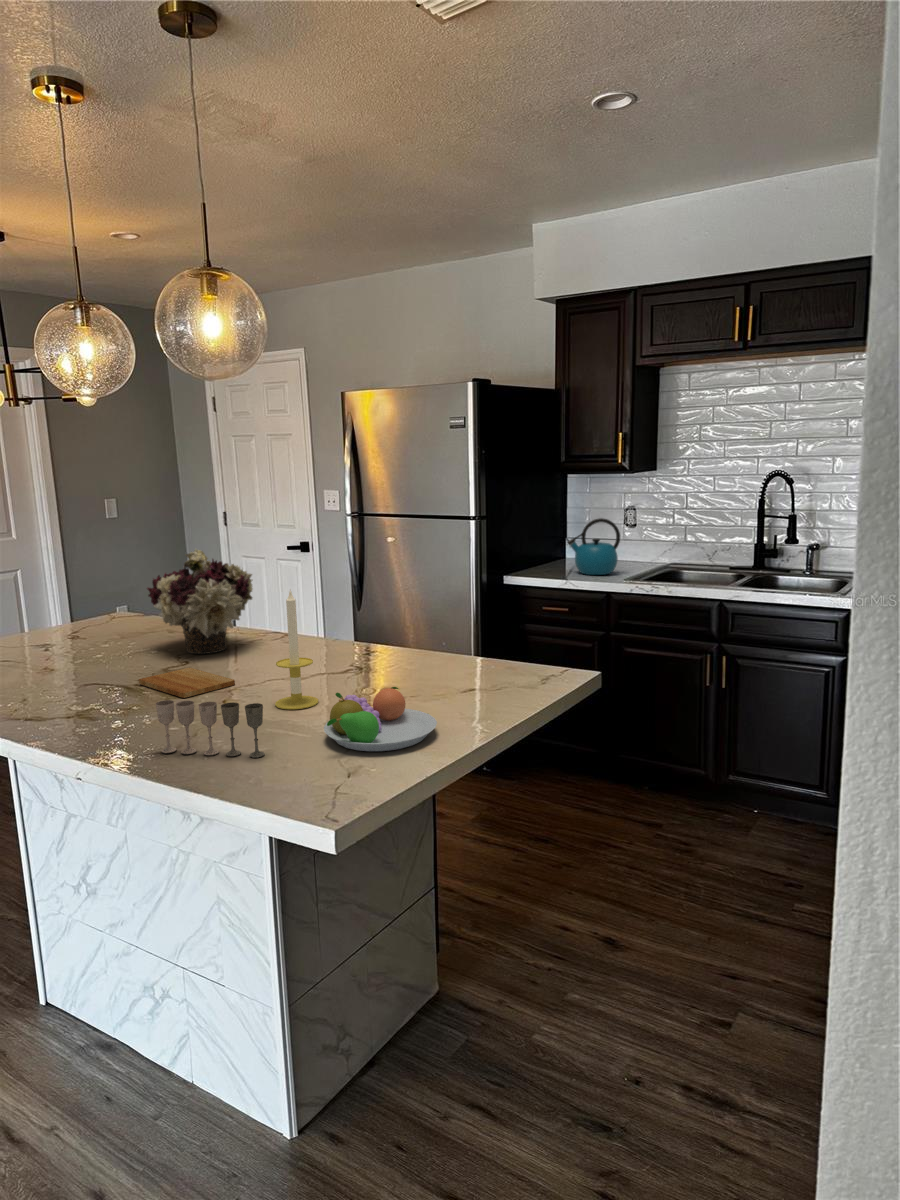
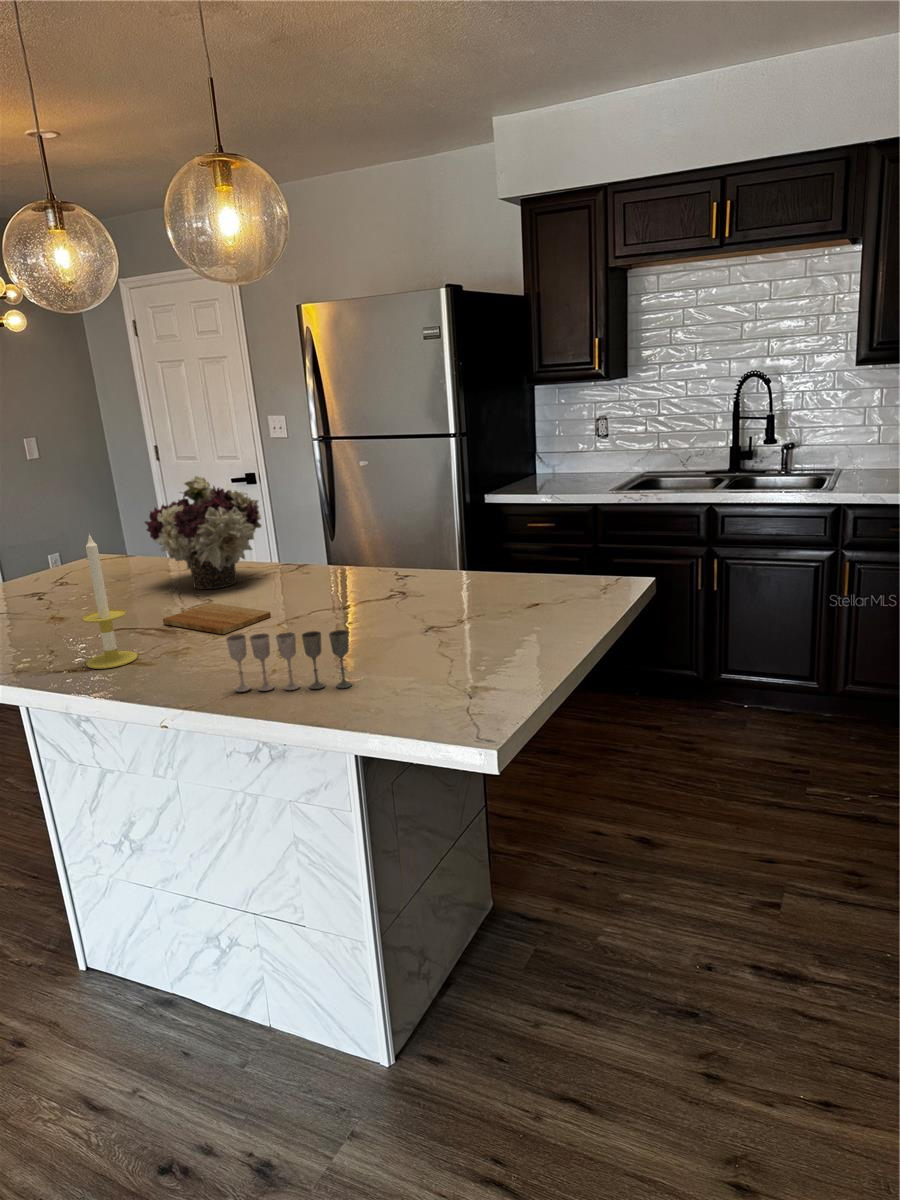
kettle: present [568,518,620,575] -> none [548,428,600,487]
candle: present [275,591,318,710] -> present [82,534,138,669]
fruit bowl: present [324,687,437,751] -> none [405,604,524,672]

